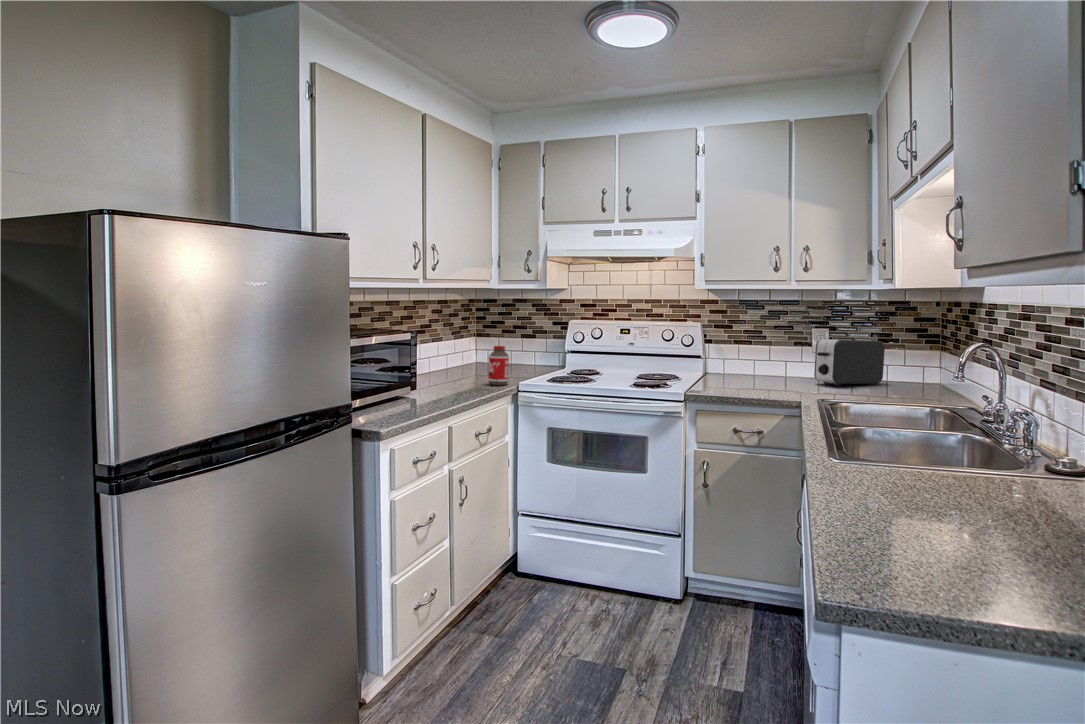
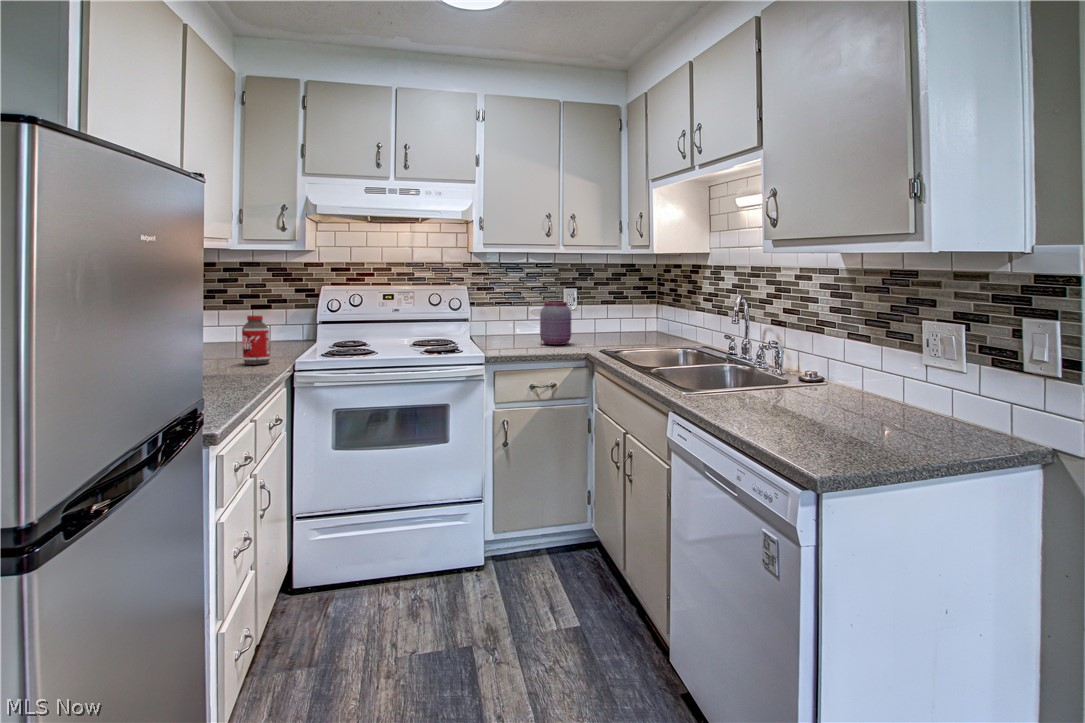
toaster: present [814,339,885,385] -> none [576,299,626,340]
jar: none [765,342,802,388] -> present [540,302,571,345]

